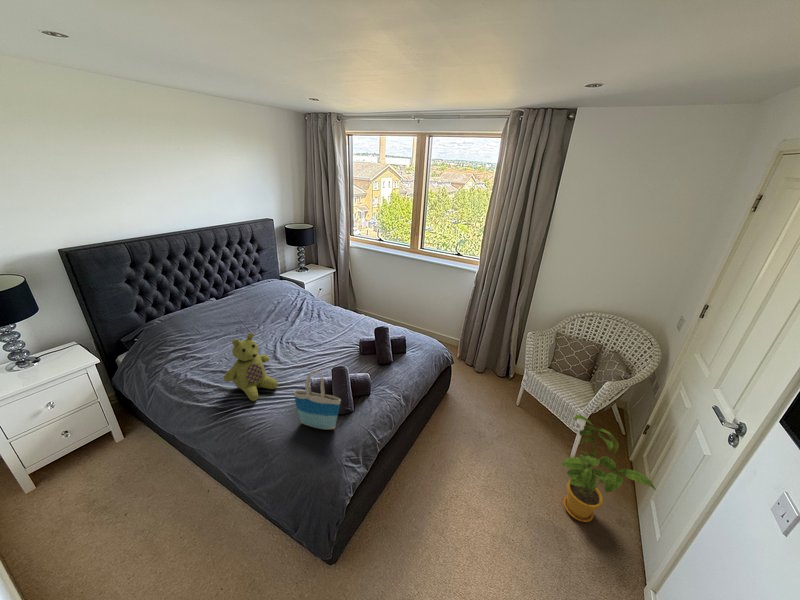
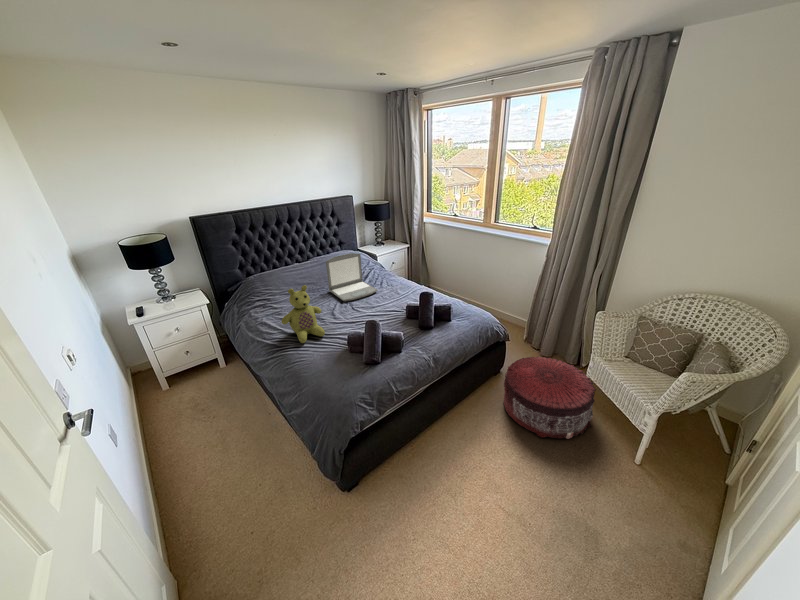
laptop: none [258,286,319,341] -> present [326,253,378,301]
tote bag: present [294,371,341,429] -> none [326,317,361,373]
pouf: none [457,375,536,453] -> present [504,357,596,439]
house plant: present [562,415,656,522] -> none [596,404,726,530]

